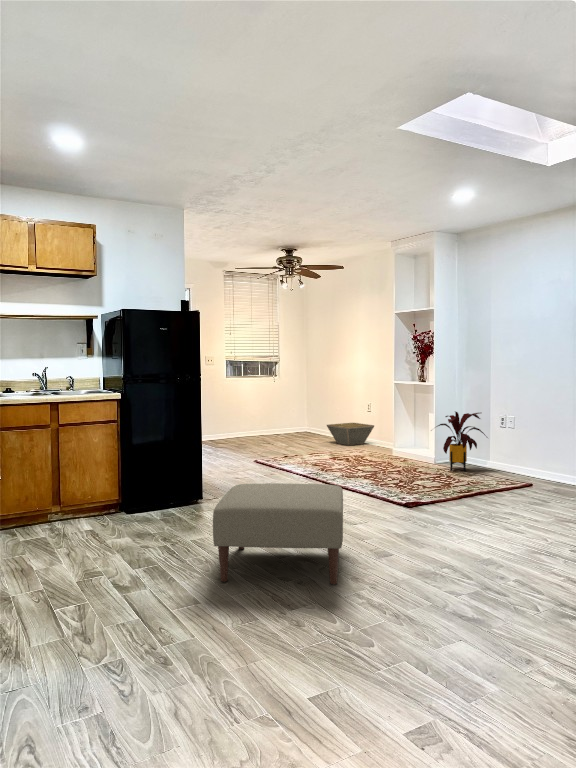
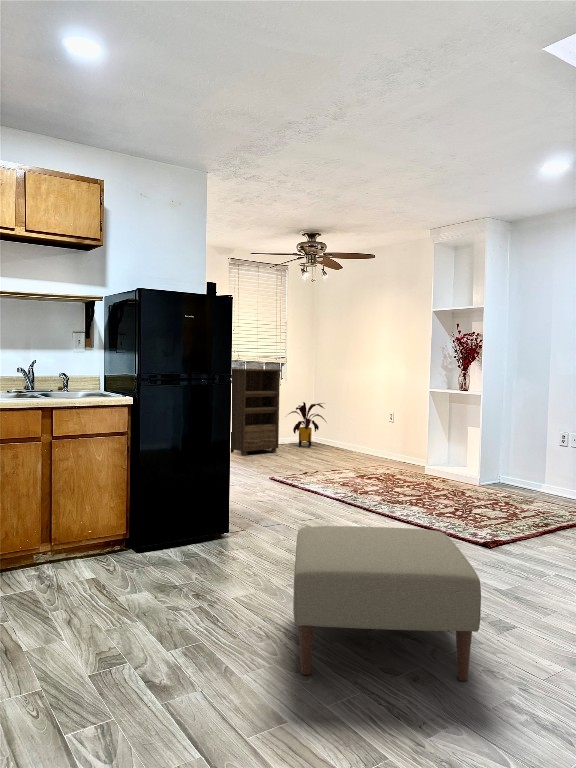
bookshelf: none [225,368,272,443] -> present [231,369,281,455]
house plant: present [436,412,486,471] -> present [289,402,326,447]
basket: present [327,423,374,445] -> none [343,434,399,461]

